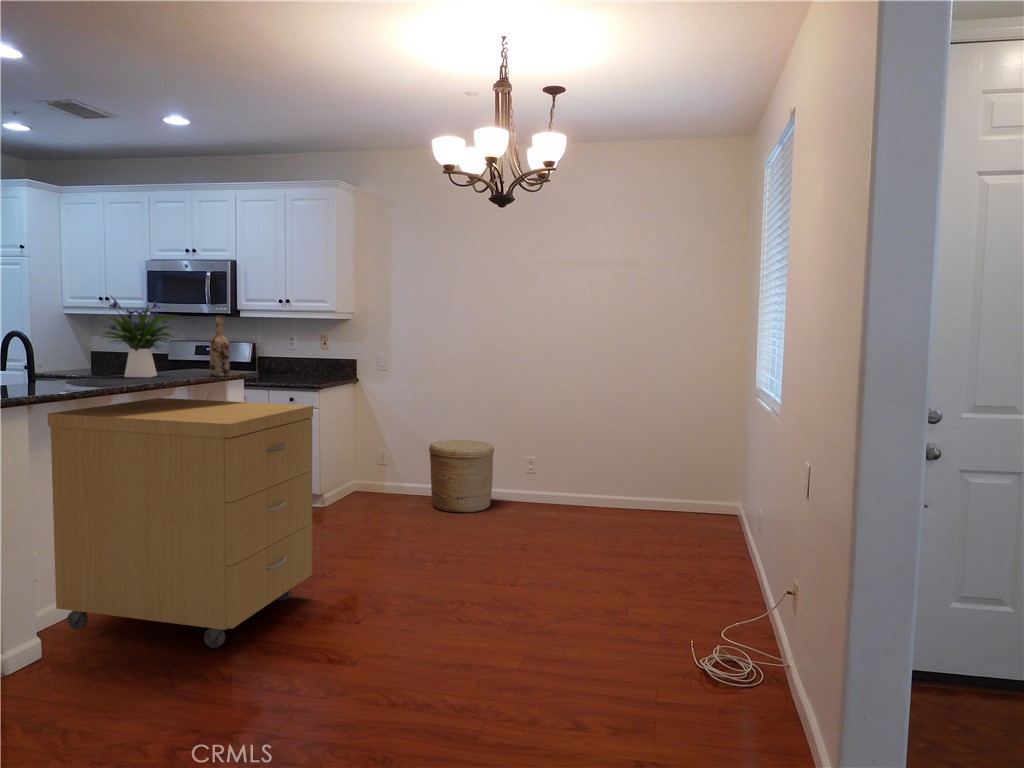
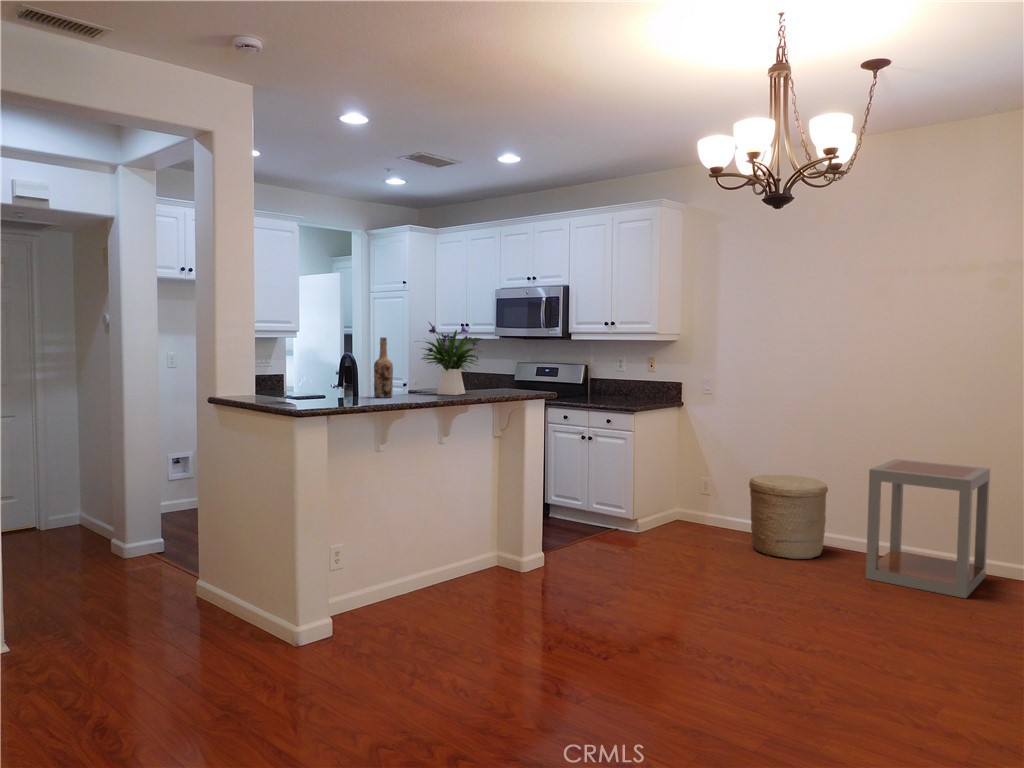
wine bottle: present [210,316,230,376] -> present [374,338,393,398]
storage cabinet: present [48,398,313,648] -> none [356,414,578,649]
side table: none [532,420,612,526] -> present [866,459,990,599]

